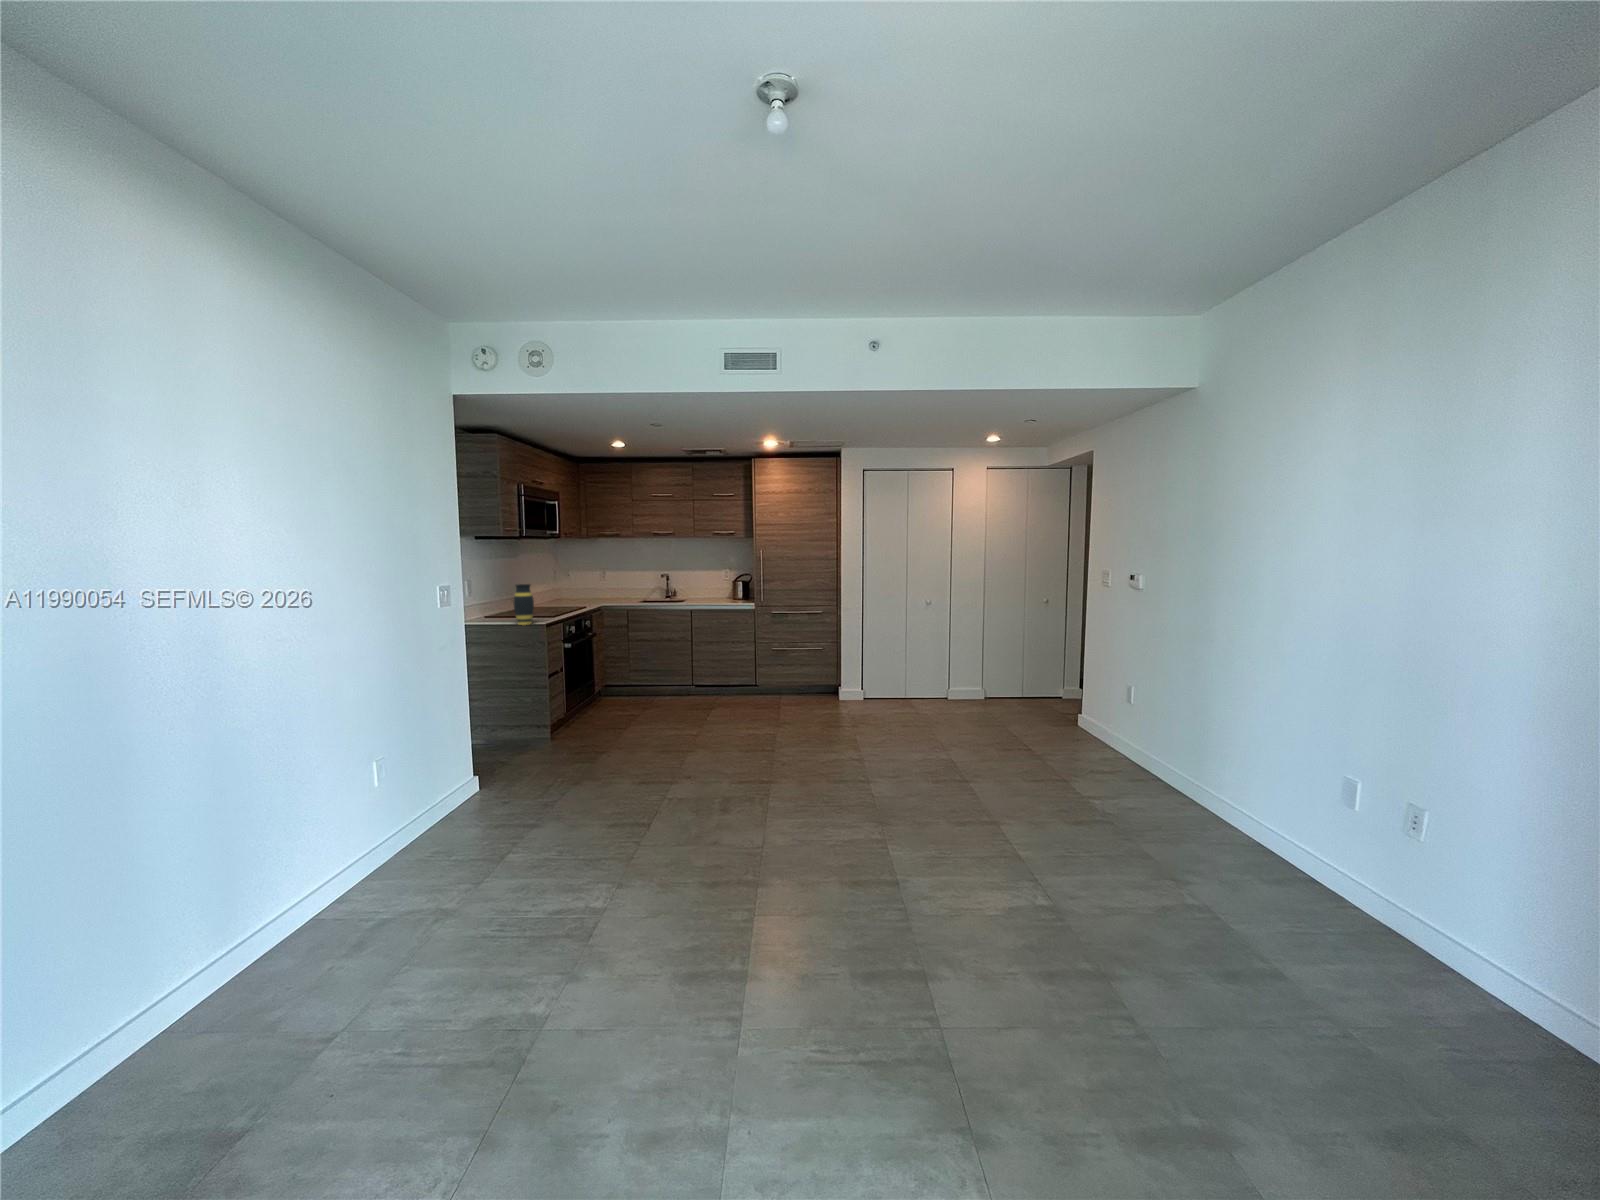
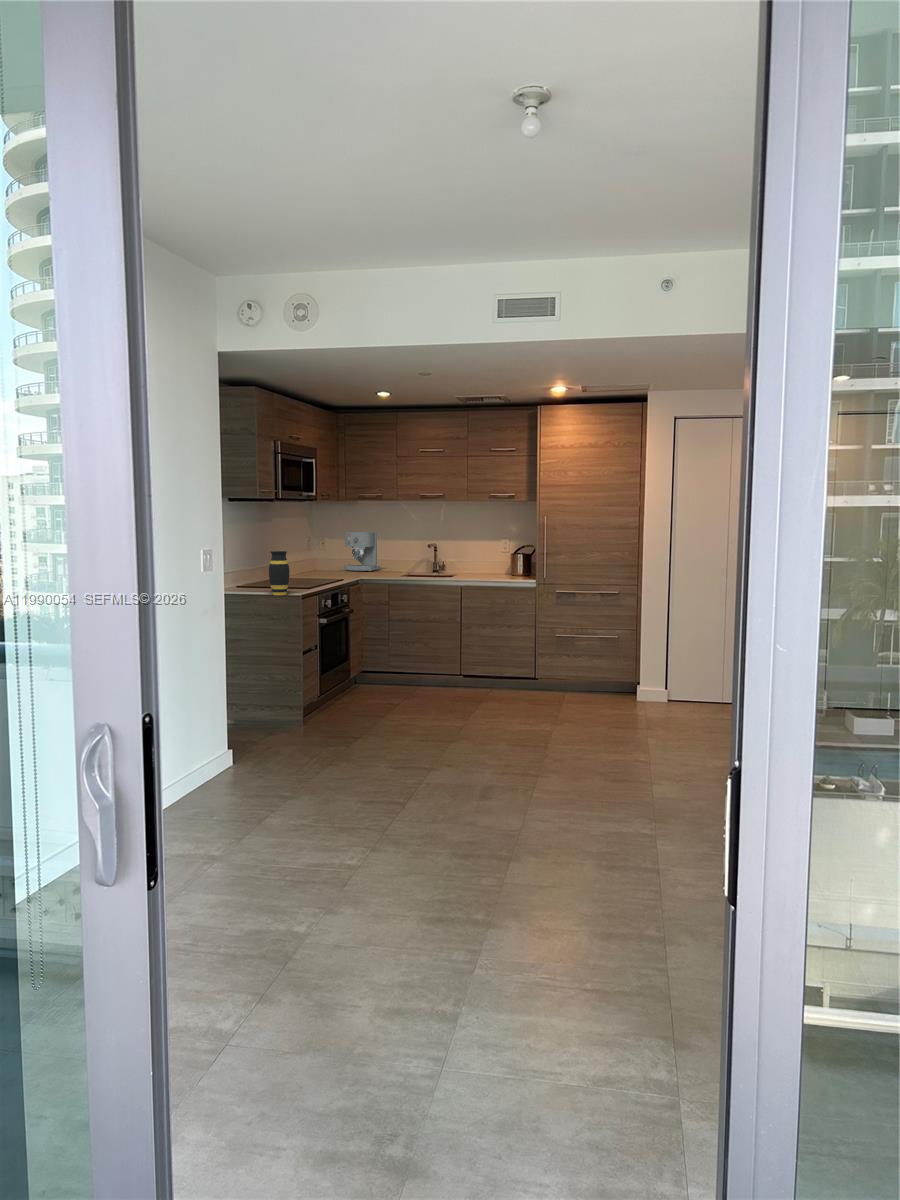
coffee maker: none [587,566,619,600] -> present [344,531,381,571]

